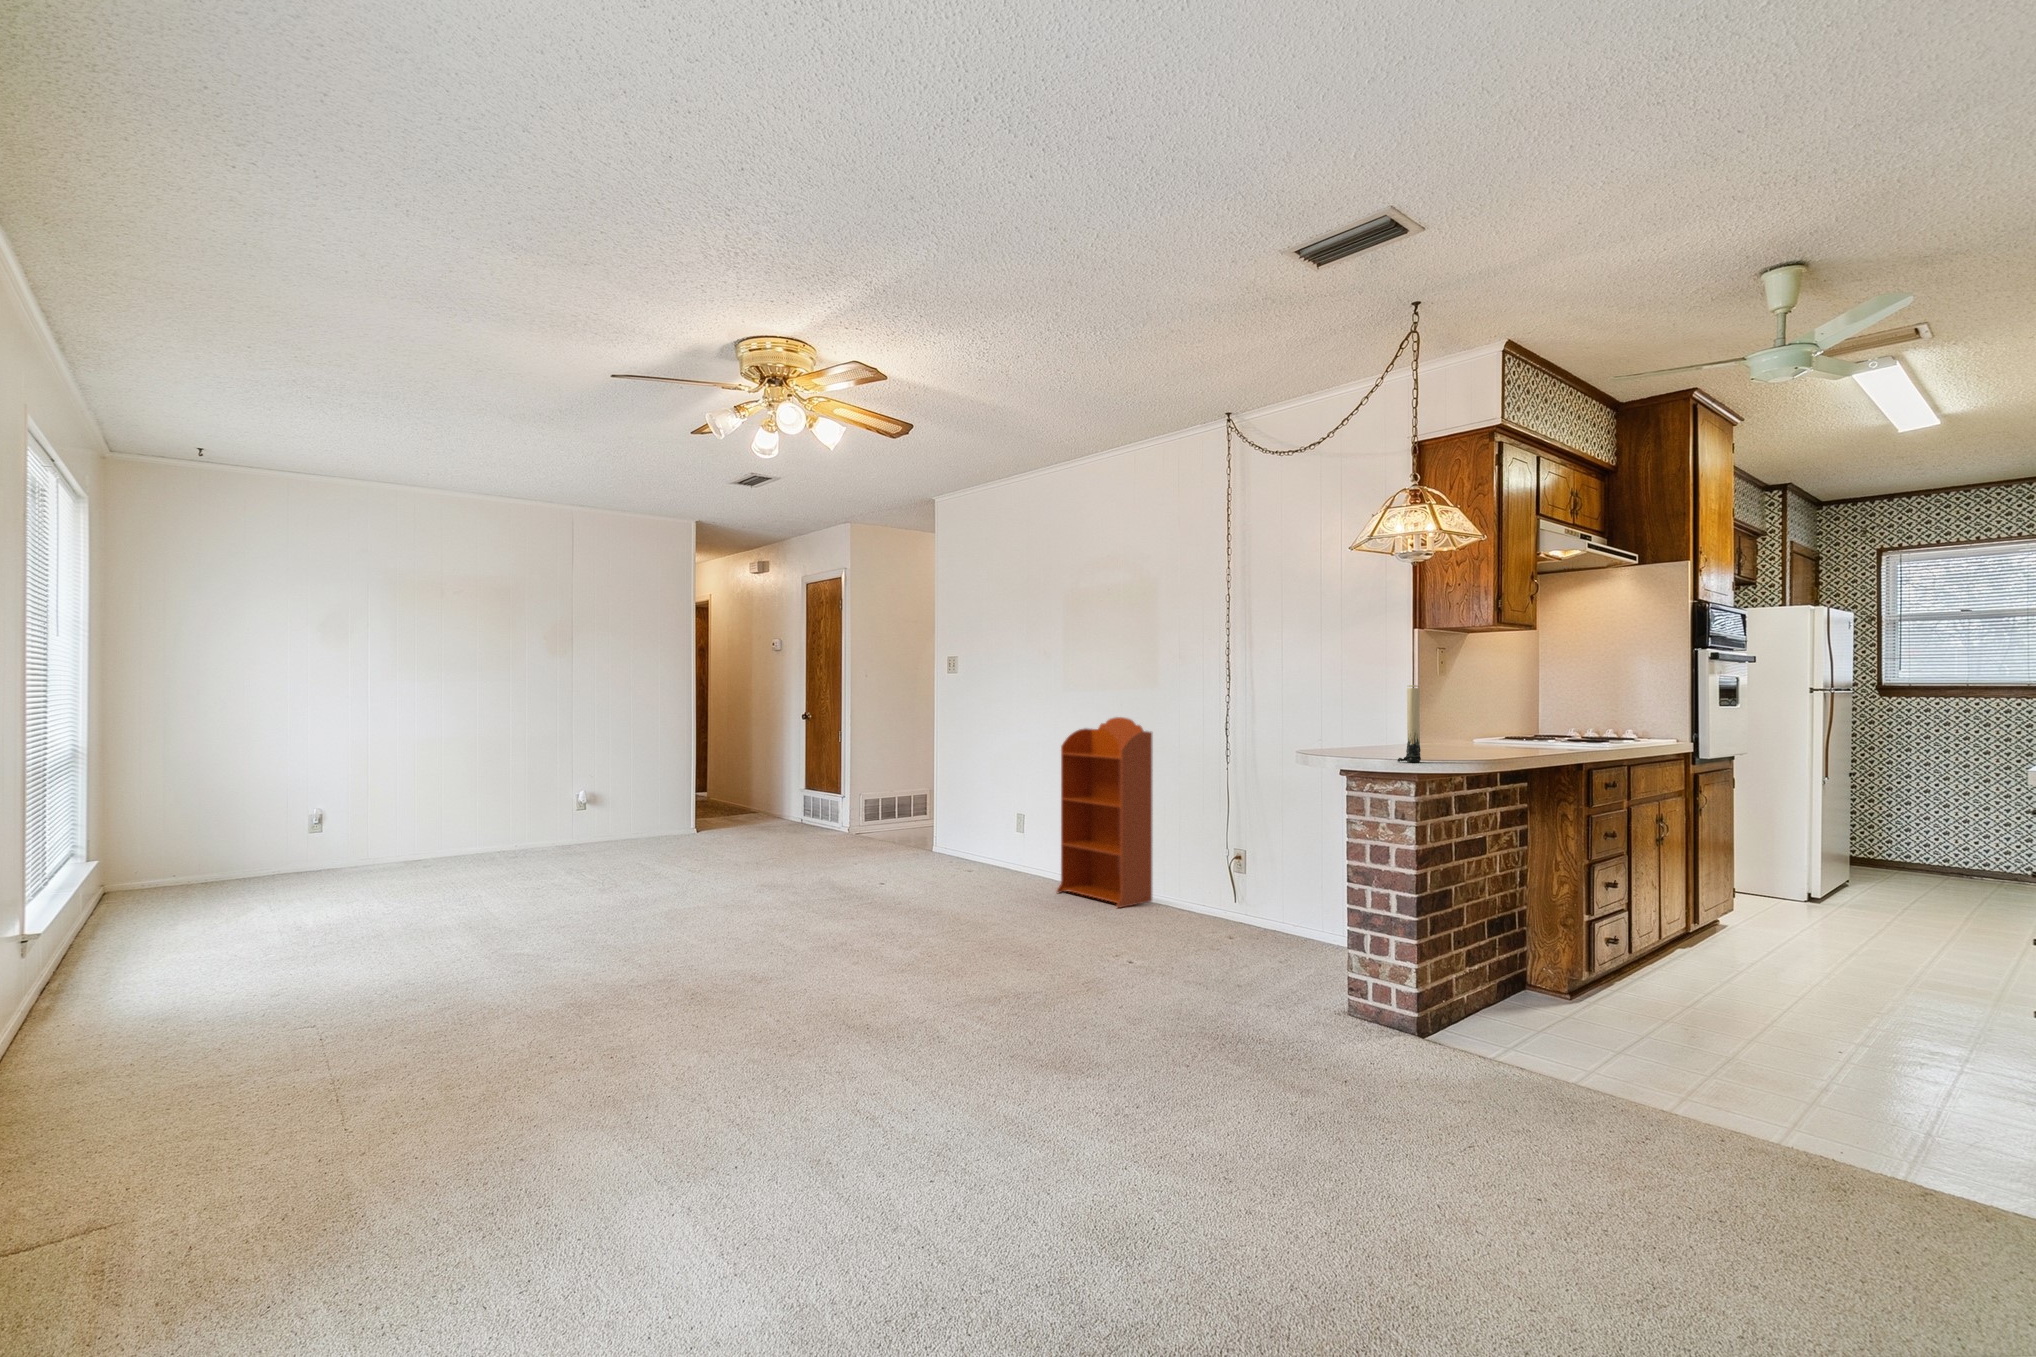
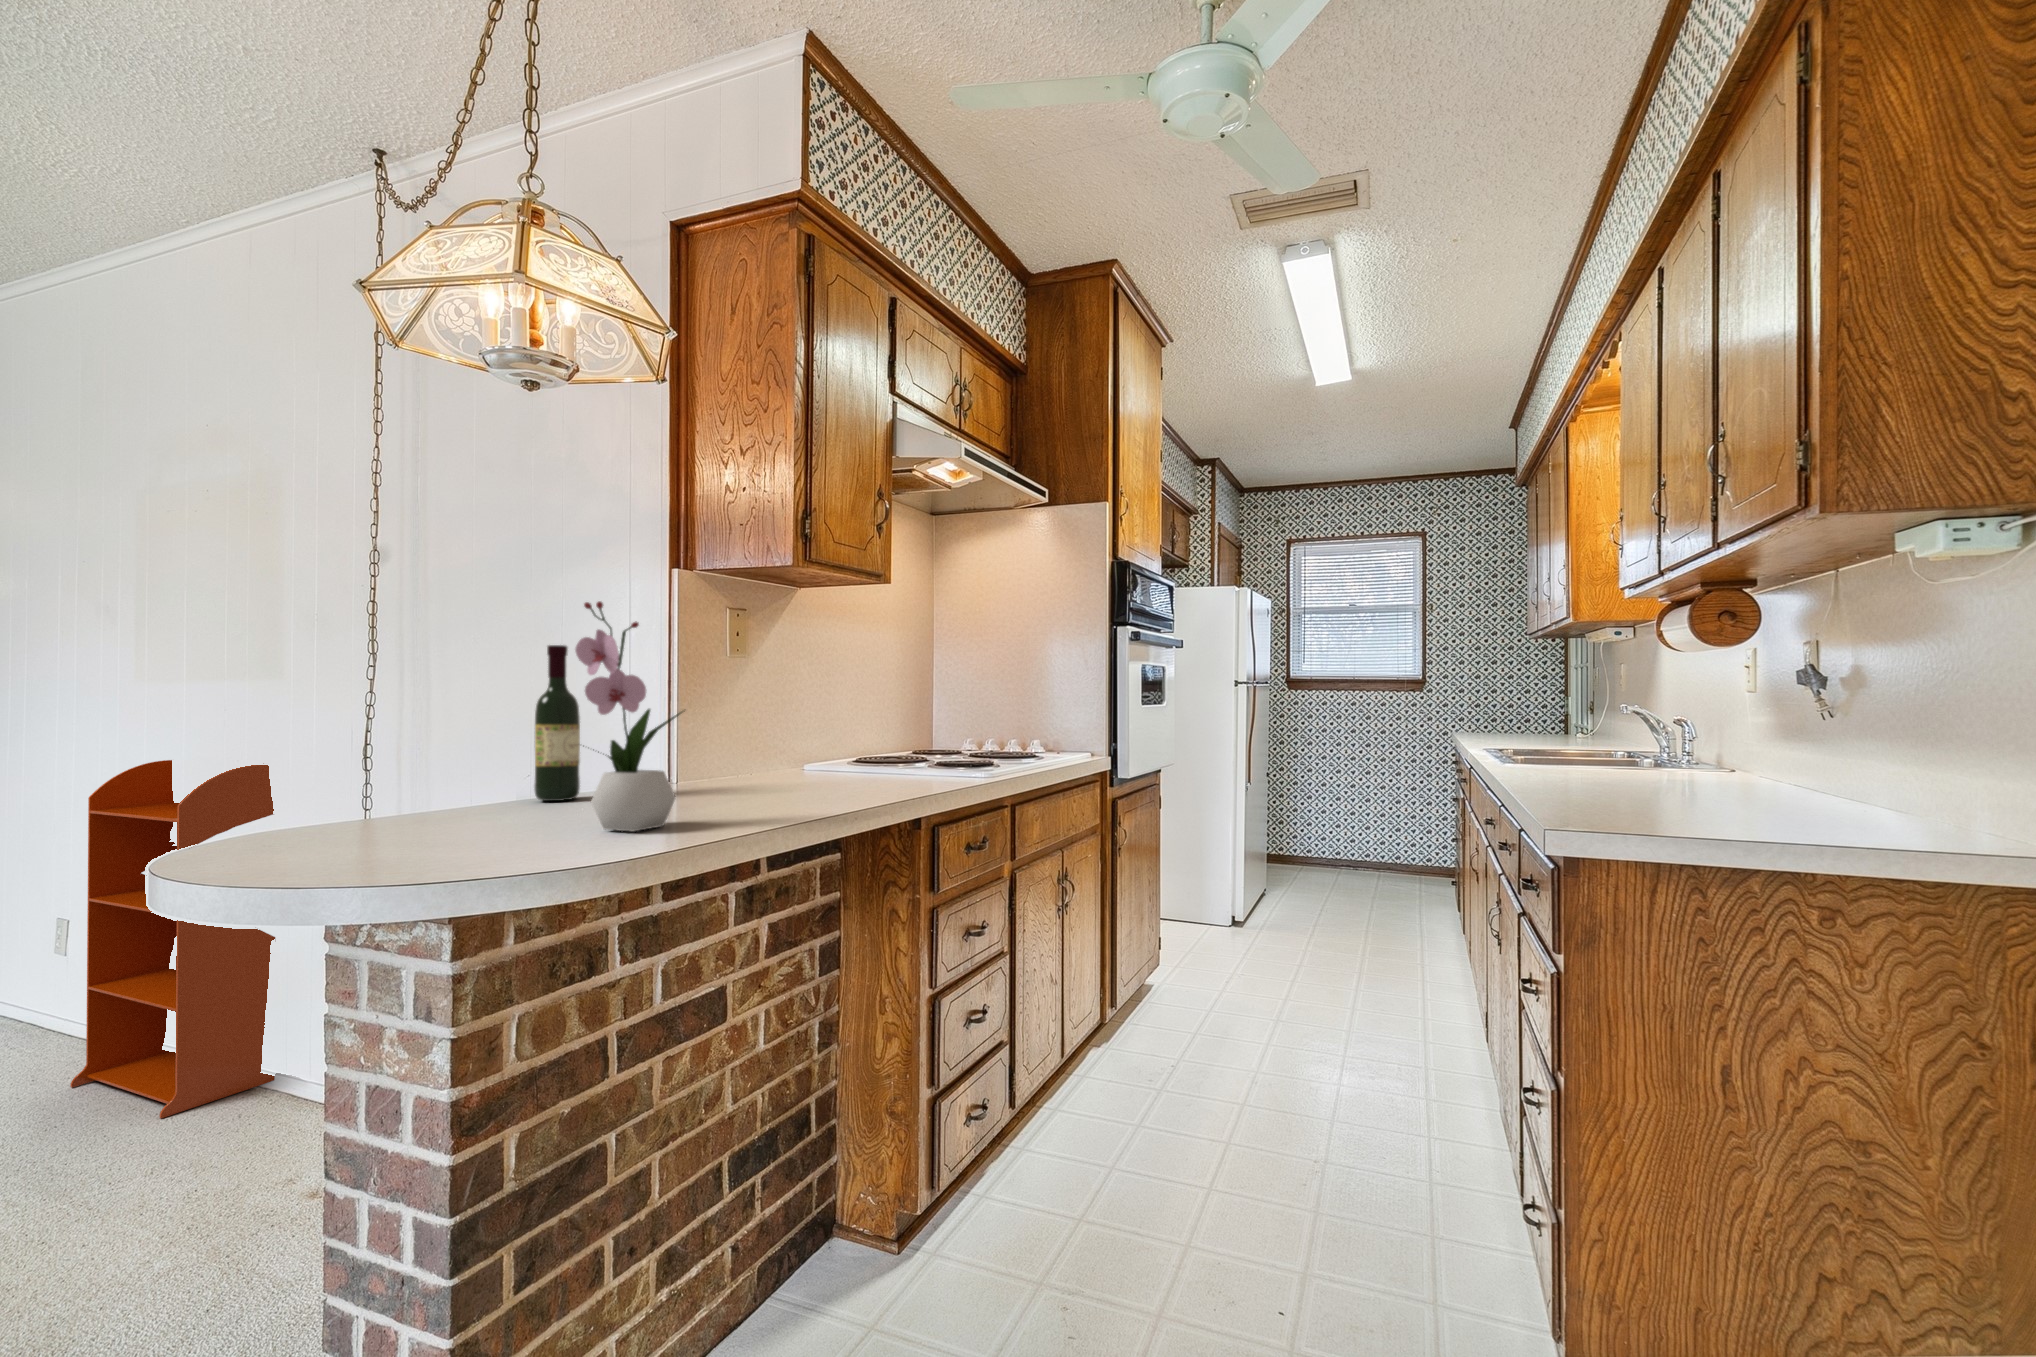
flower arrangement: none [1440,655,1483,755] -> present [575,601,683,831]
wine bottle: none [1372,672,1393,747] -> present [534,645,580,801]
candle: present [1397,685,1421,762] -> none [353,667,422,884]

